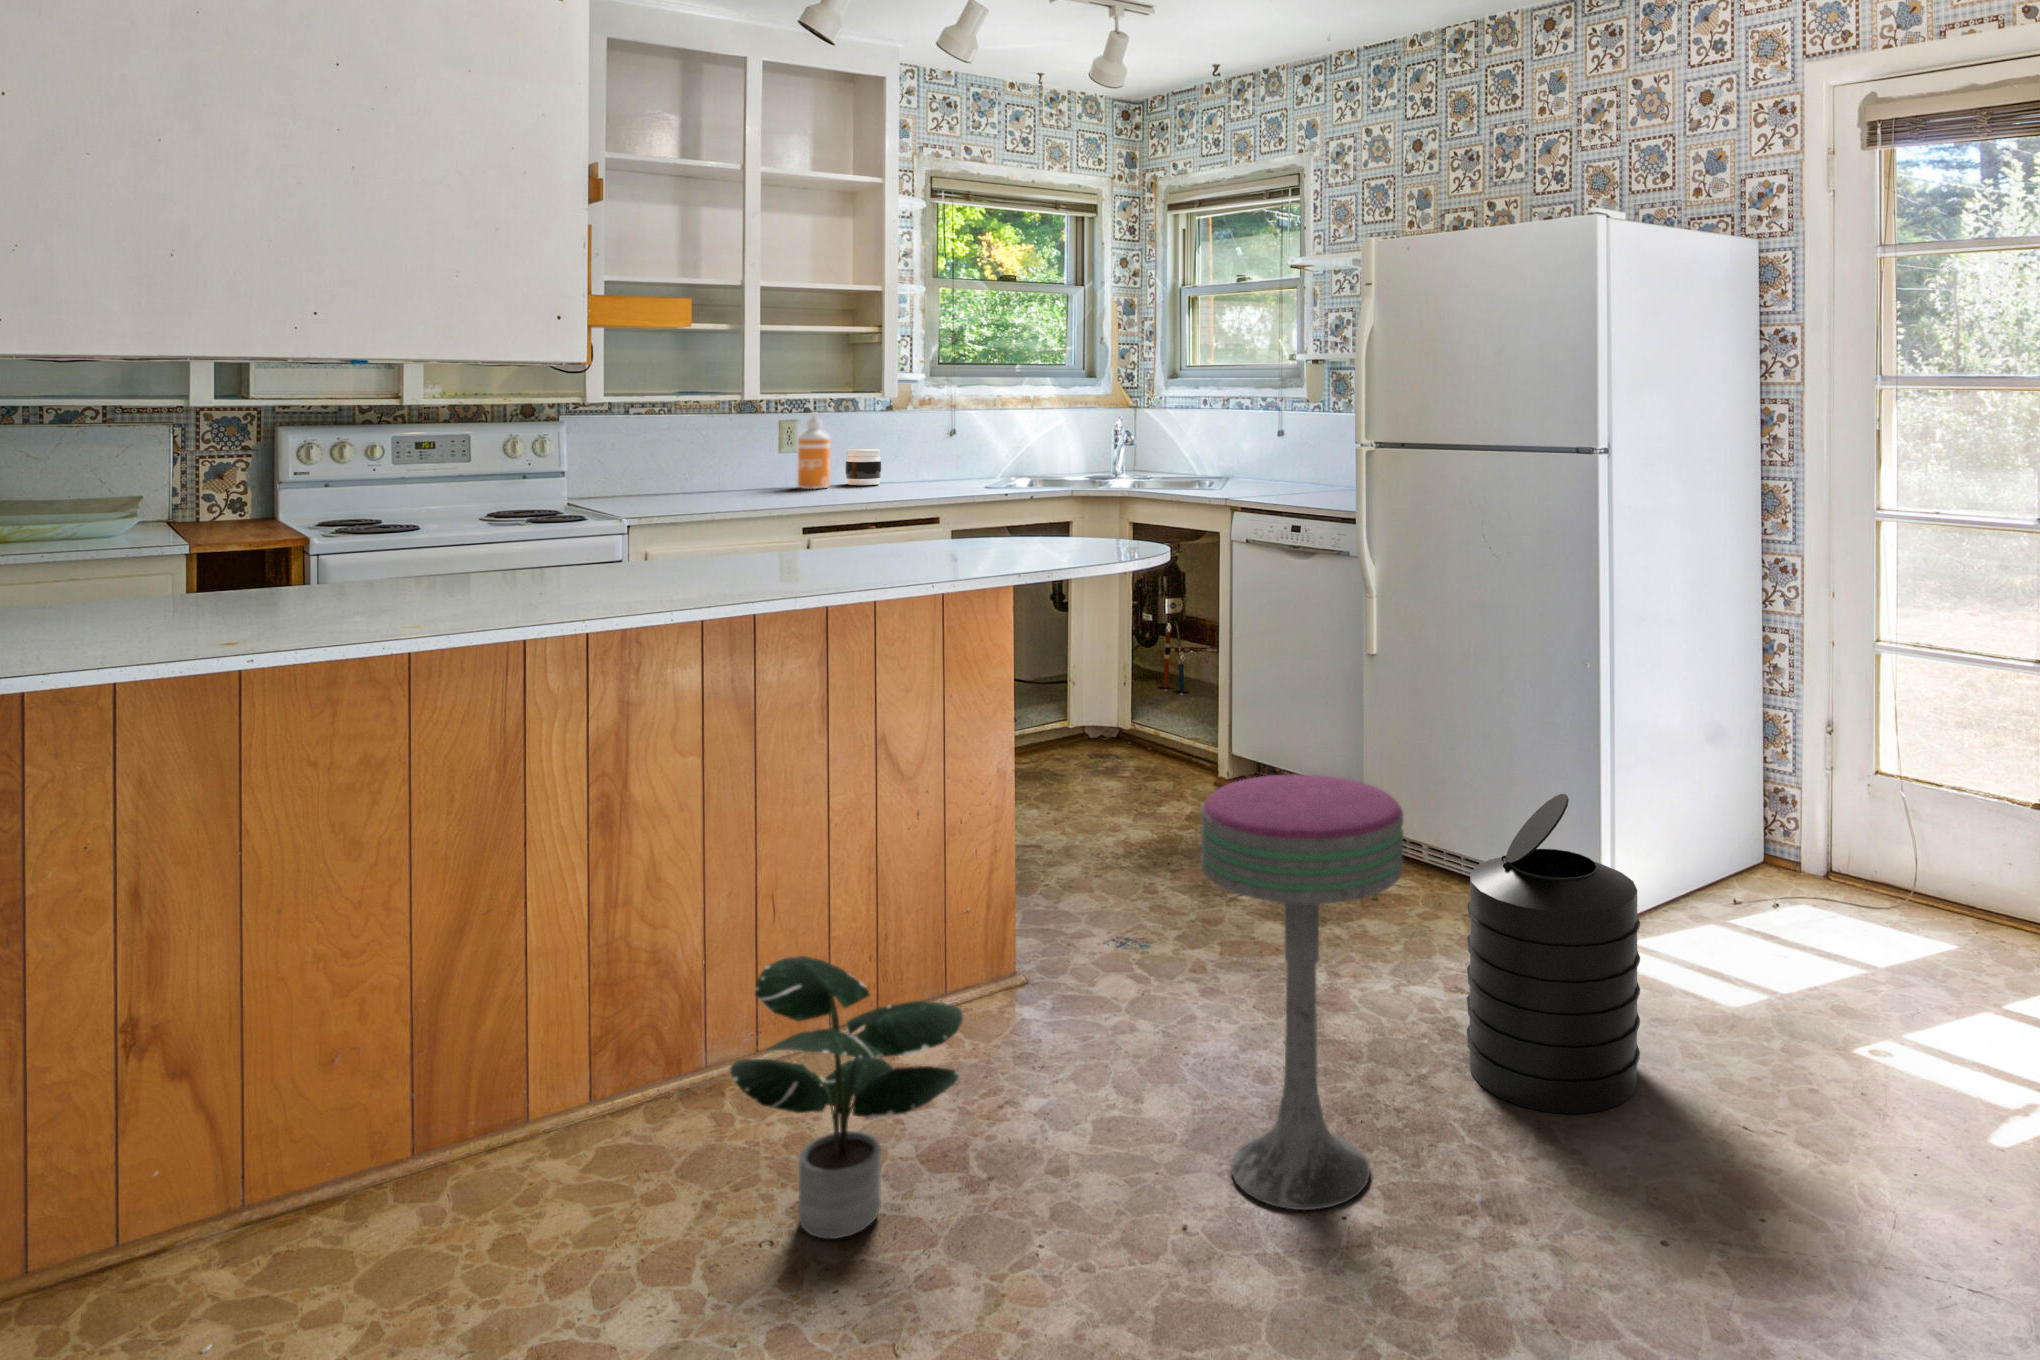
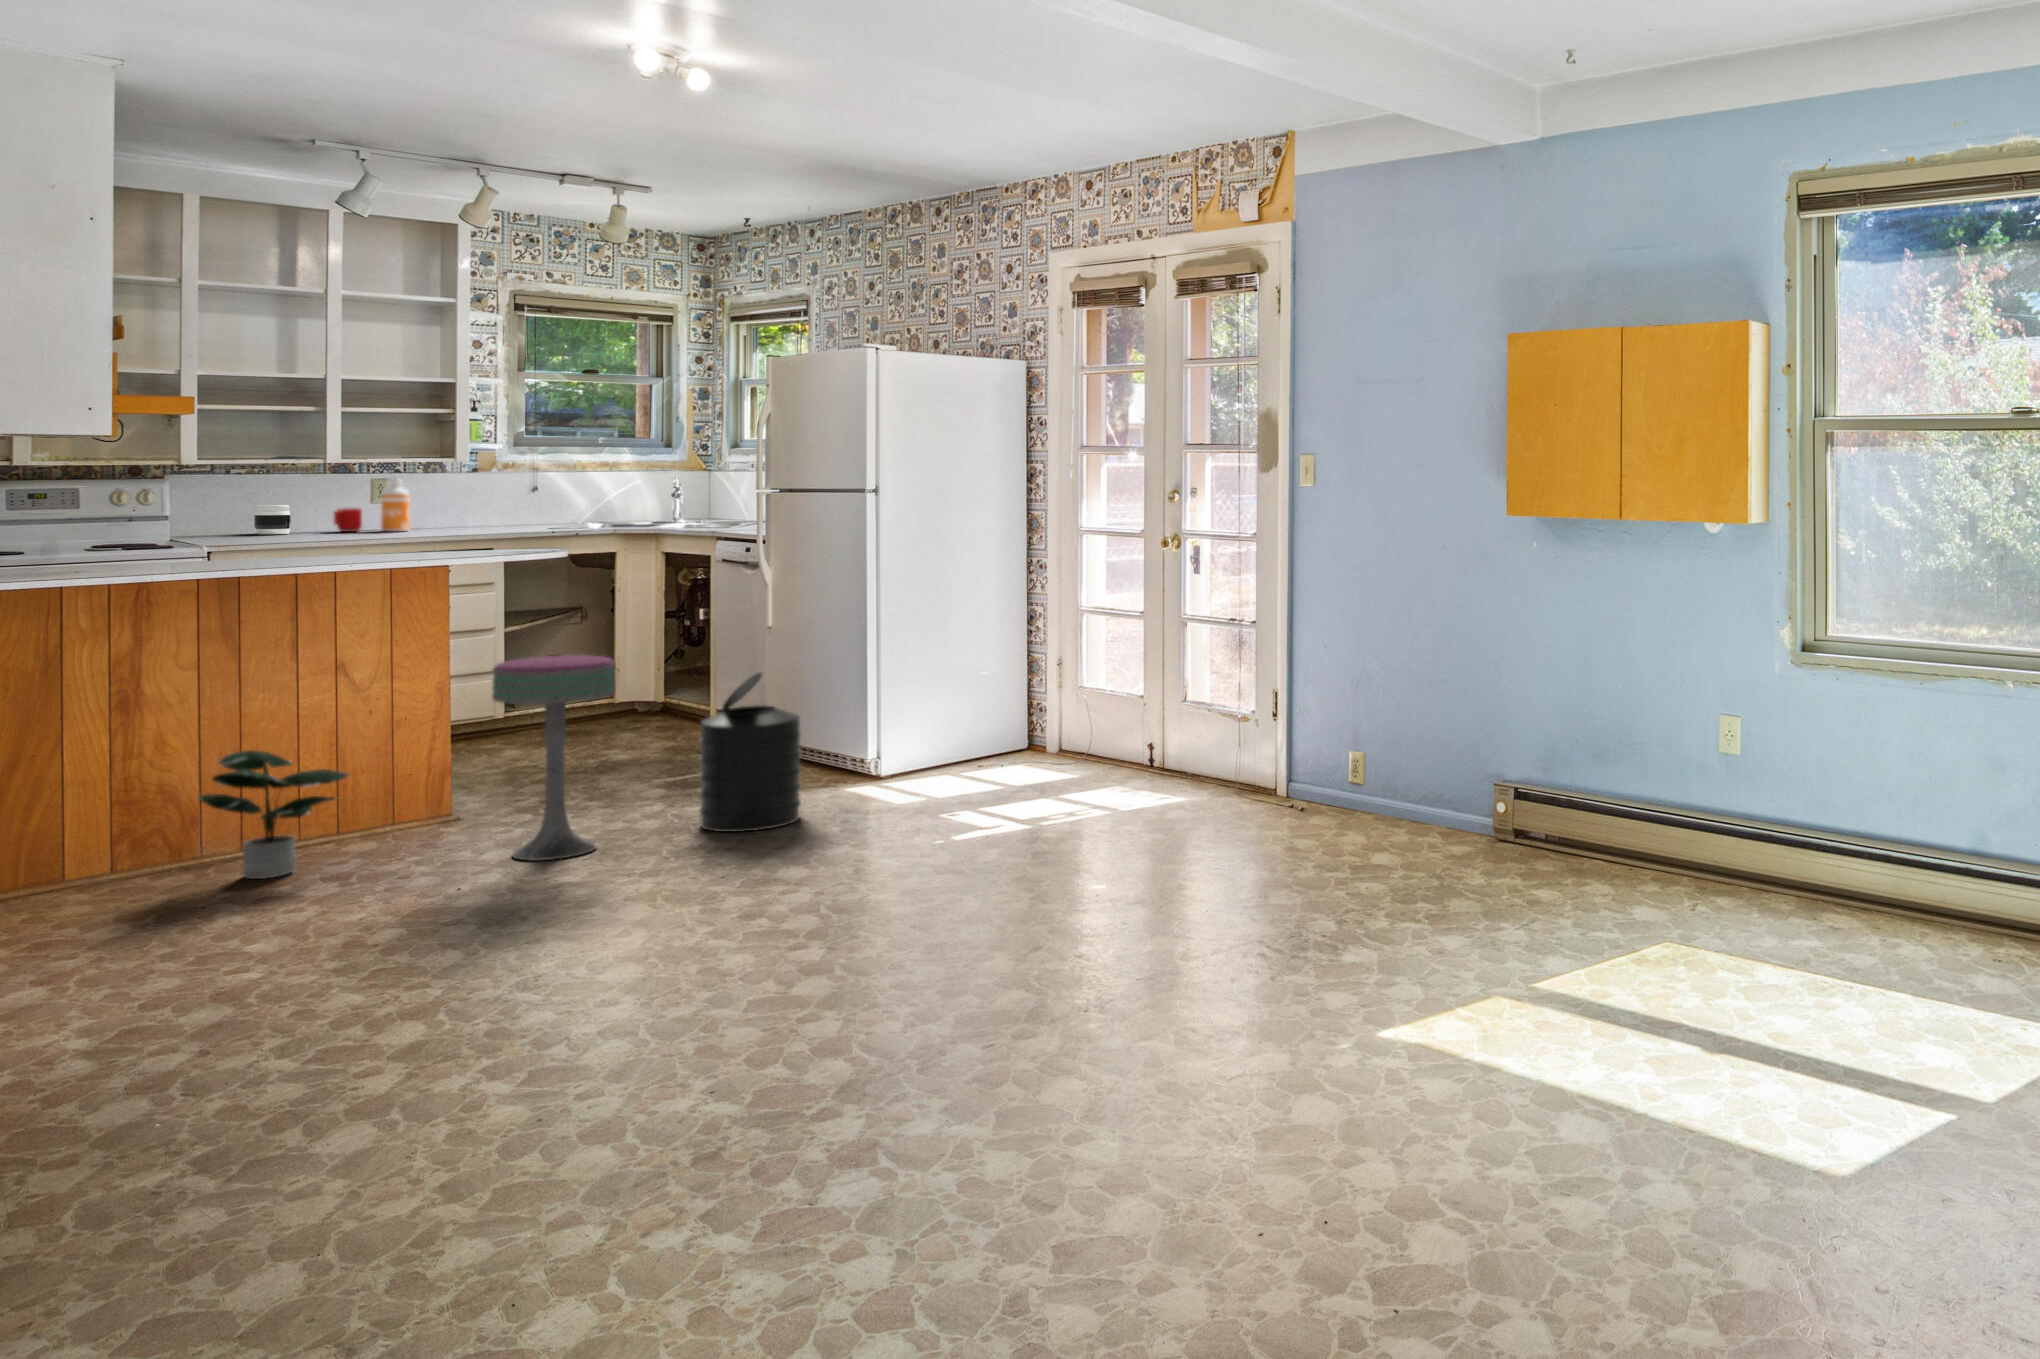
jar: present [846,448,881,485] -> present [254,505,291,534]
mug: none [748,458,778,490] -> present [334,508,362,532]

